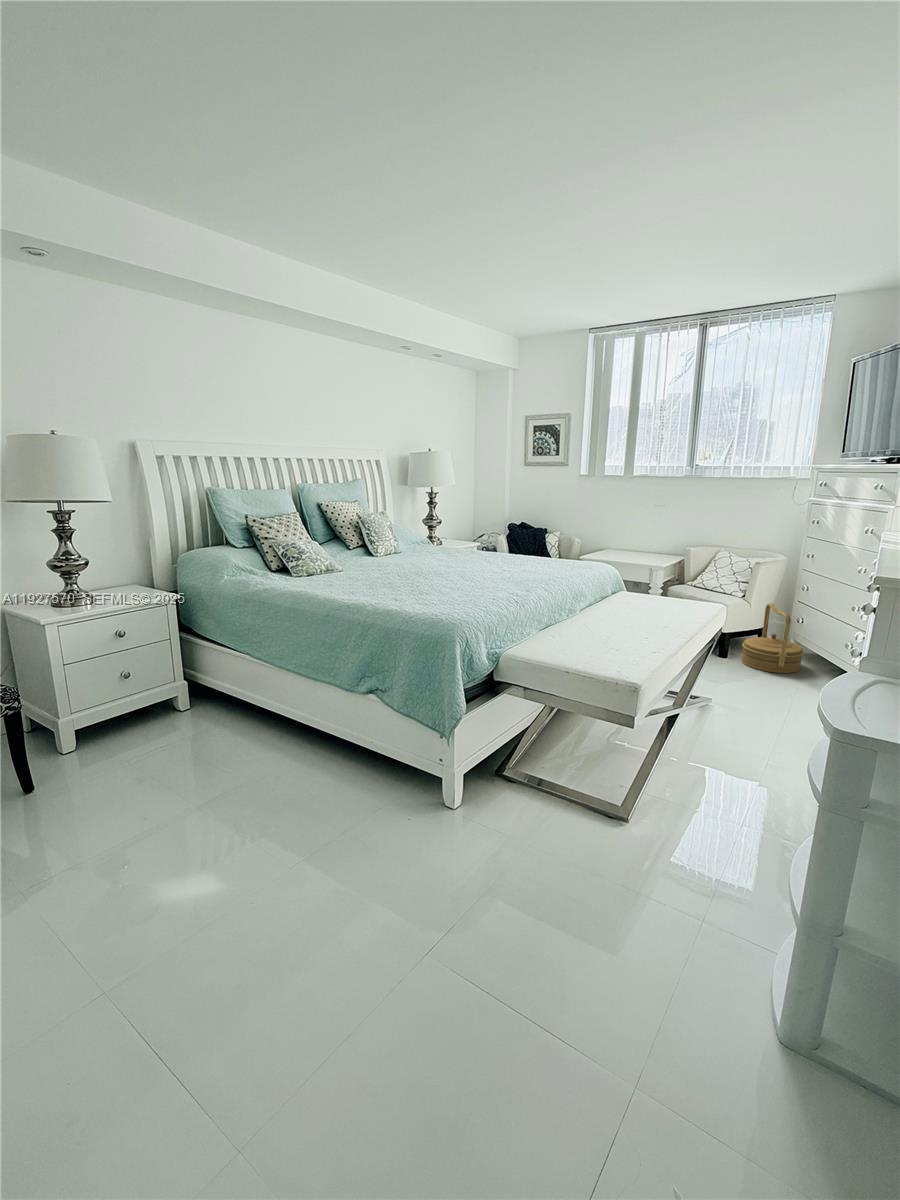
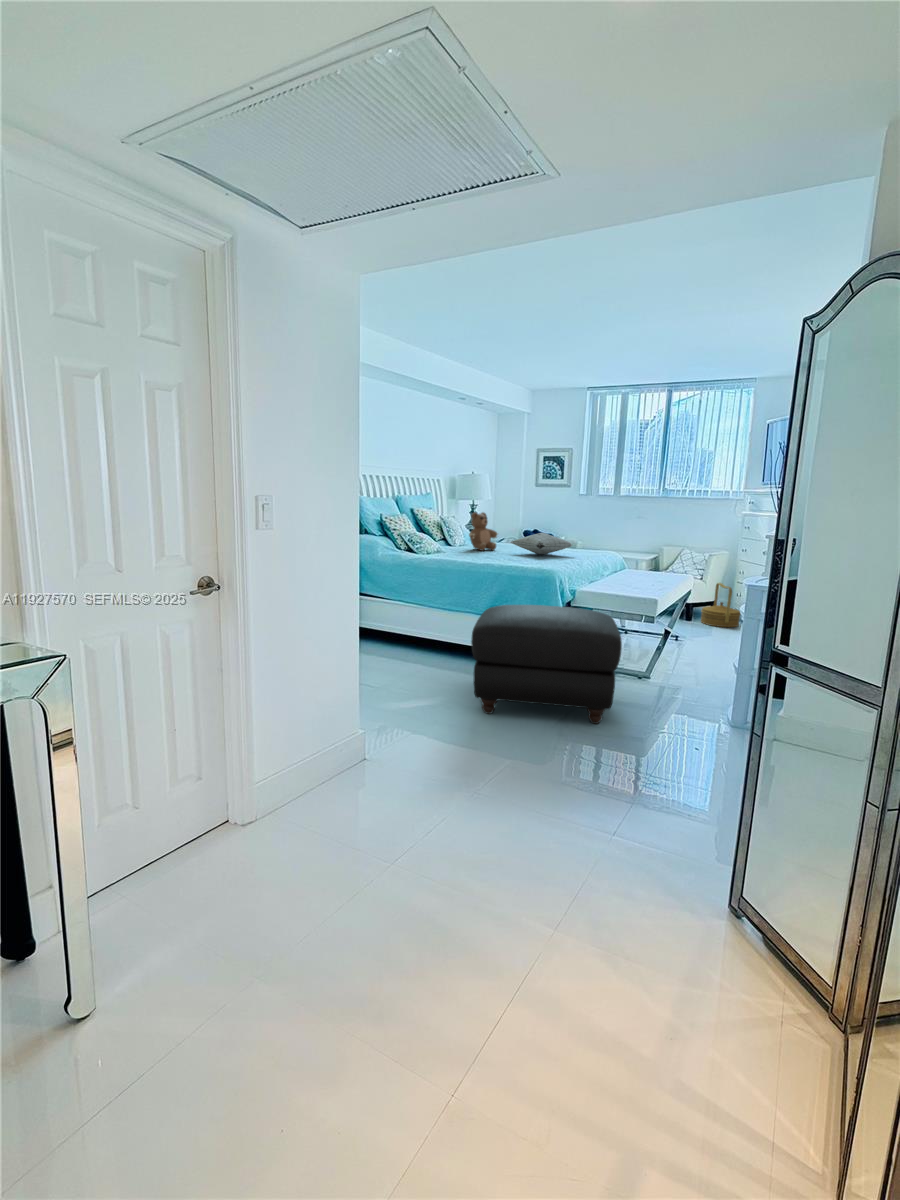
teddy bear: none [382,508,432,565] -> present [469,512,498,551]
pillow: none [438,540,532,574] -> present [511,533,572,555]
ottoman: none [184,702,538,1017] -> present [471,605,622,724]

